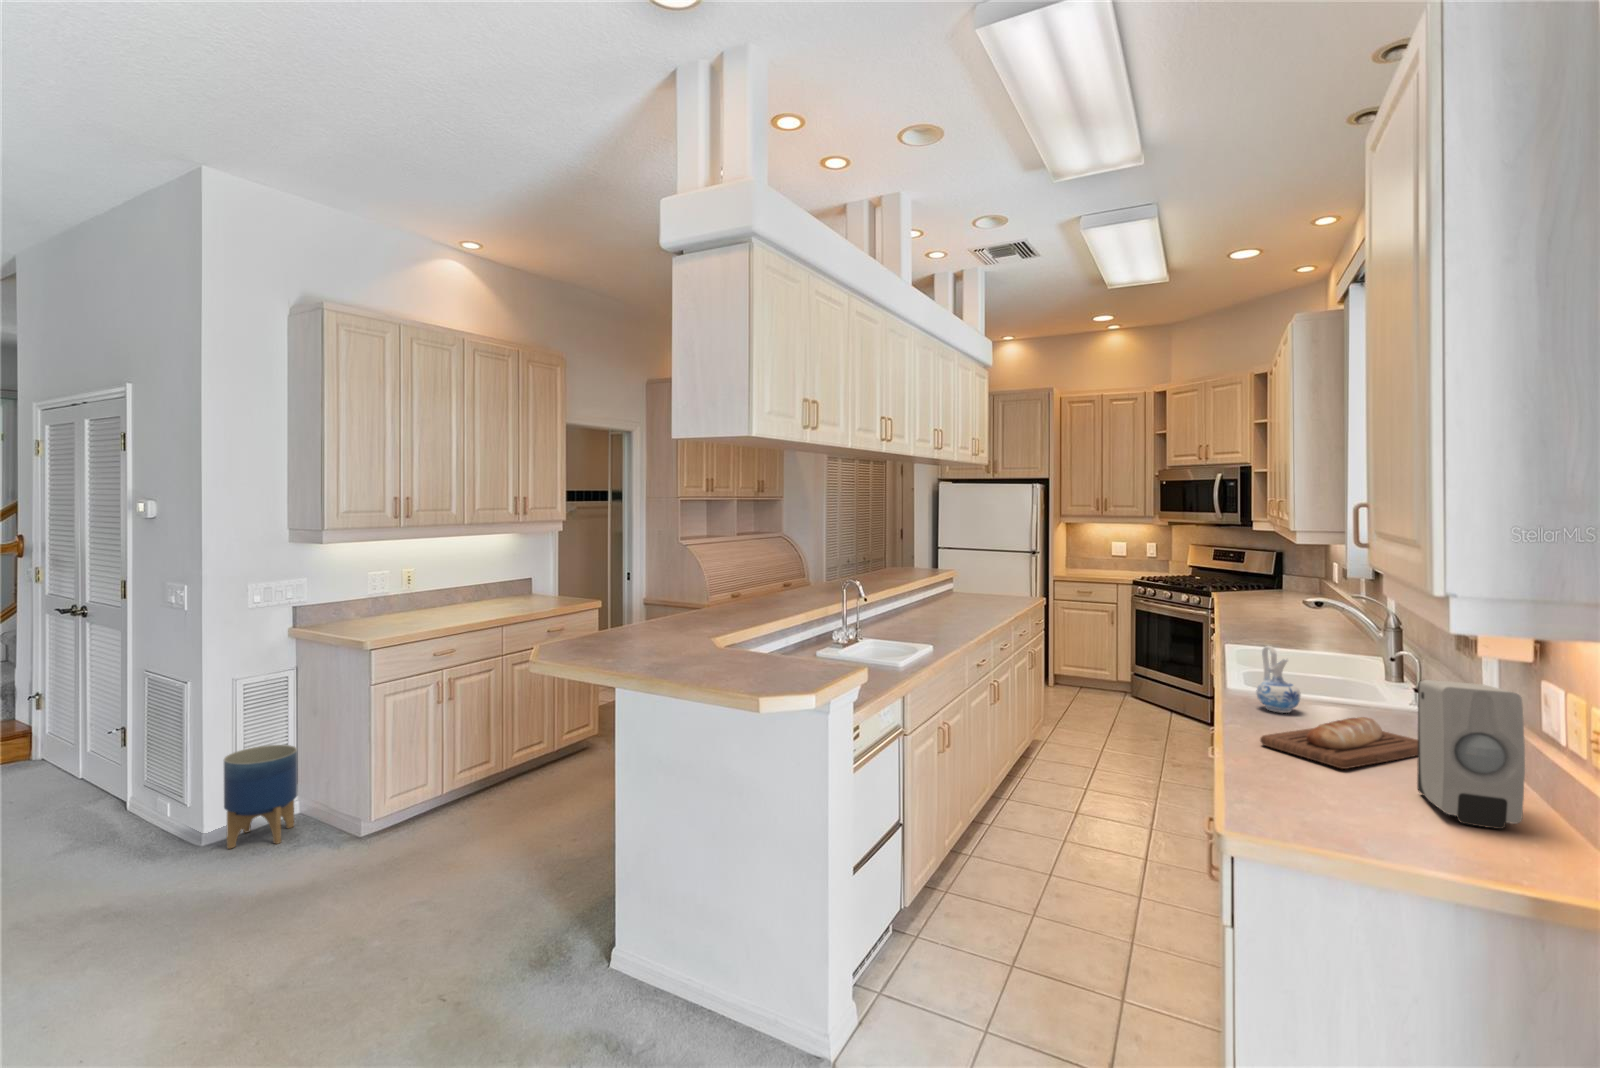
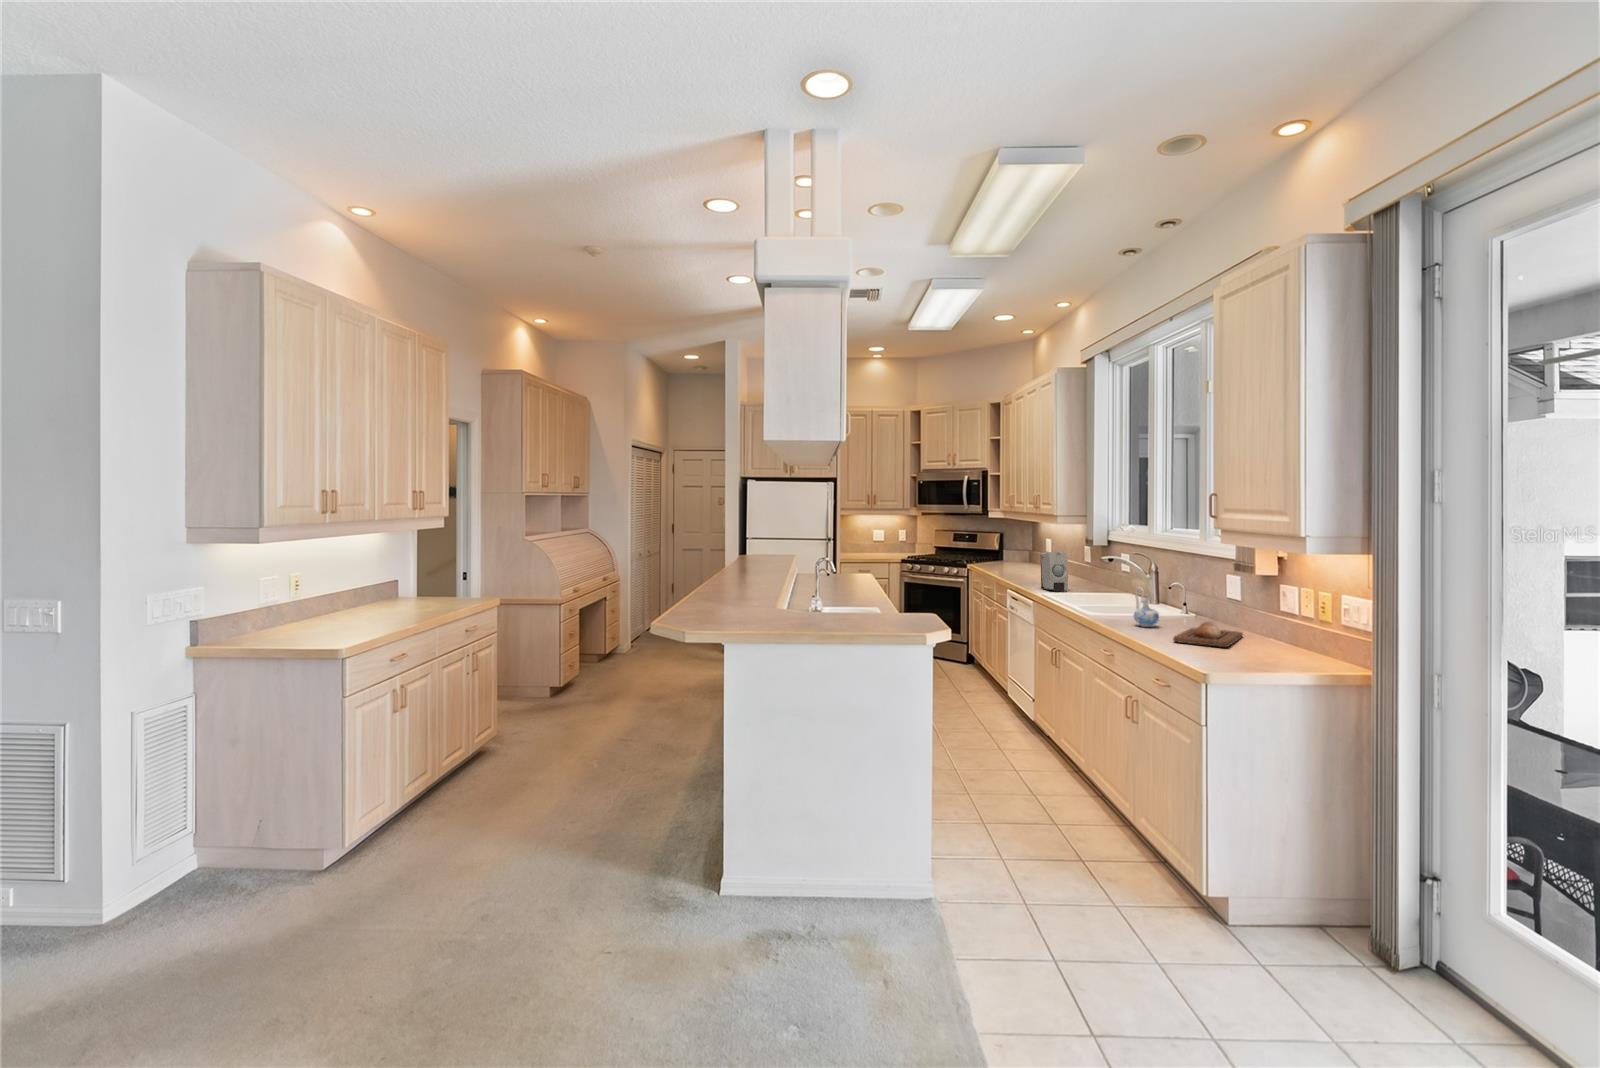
soap dispenser: present [1417,680,1525,829] -> present [1041,552,1068,592]
planter: present [224,745,297,849] -> none [153,783,245,913]

